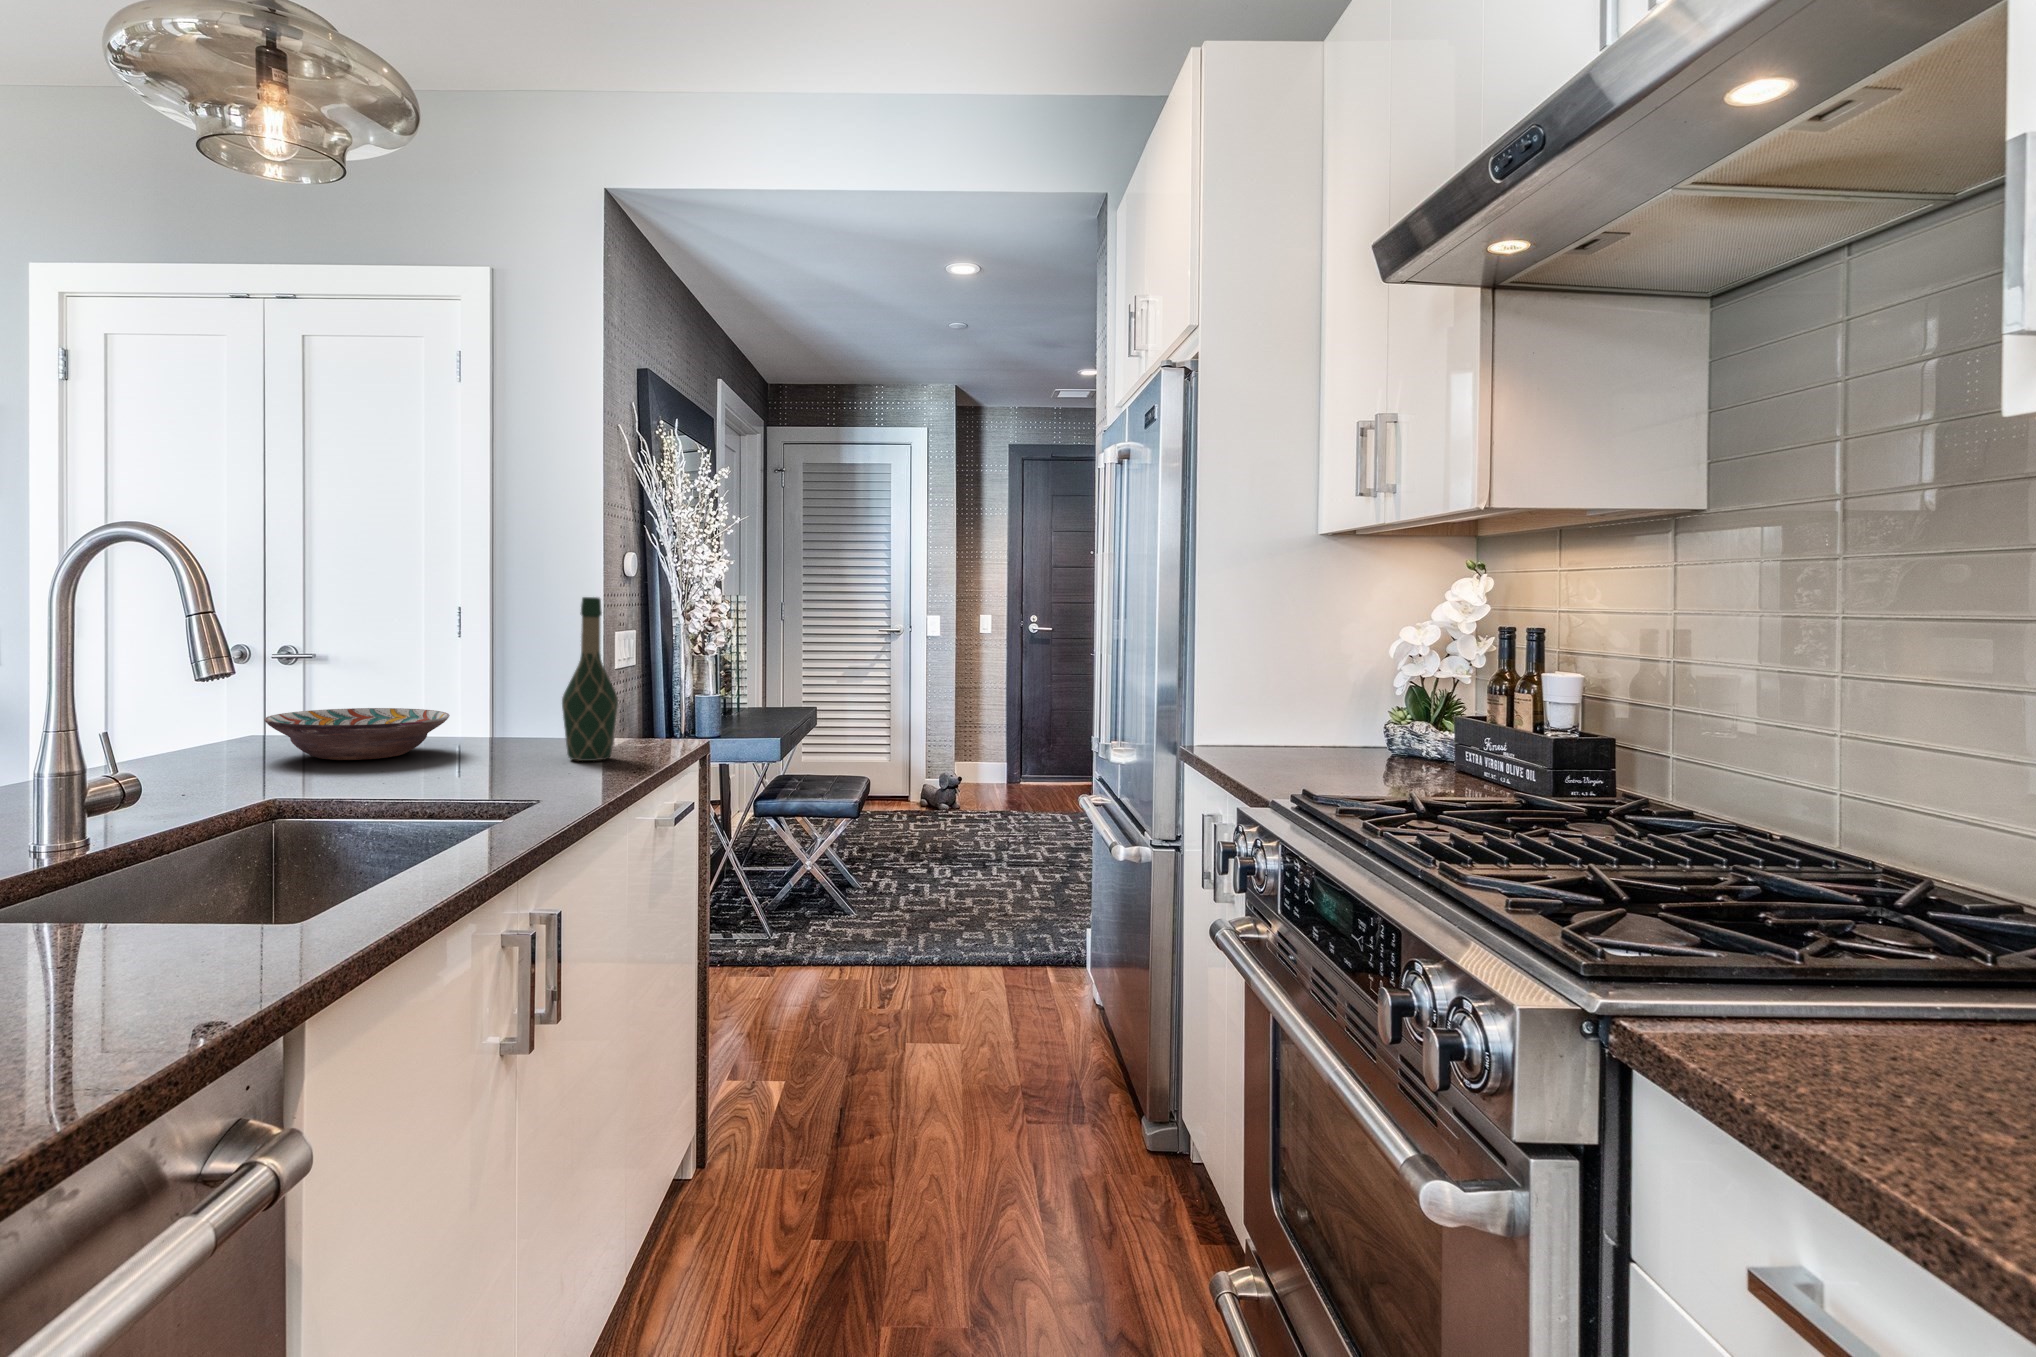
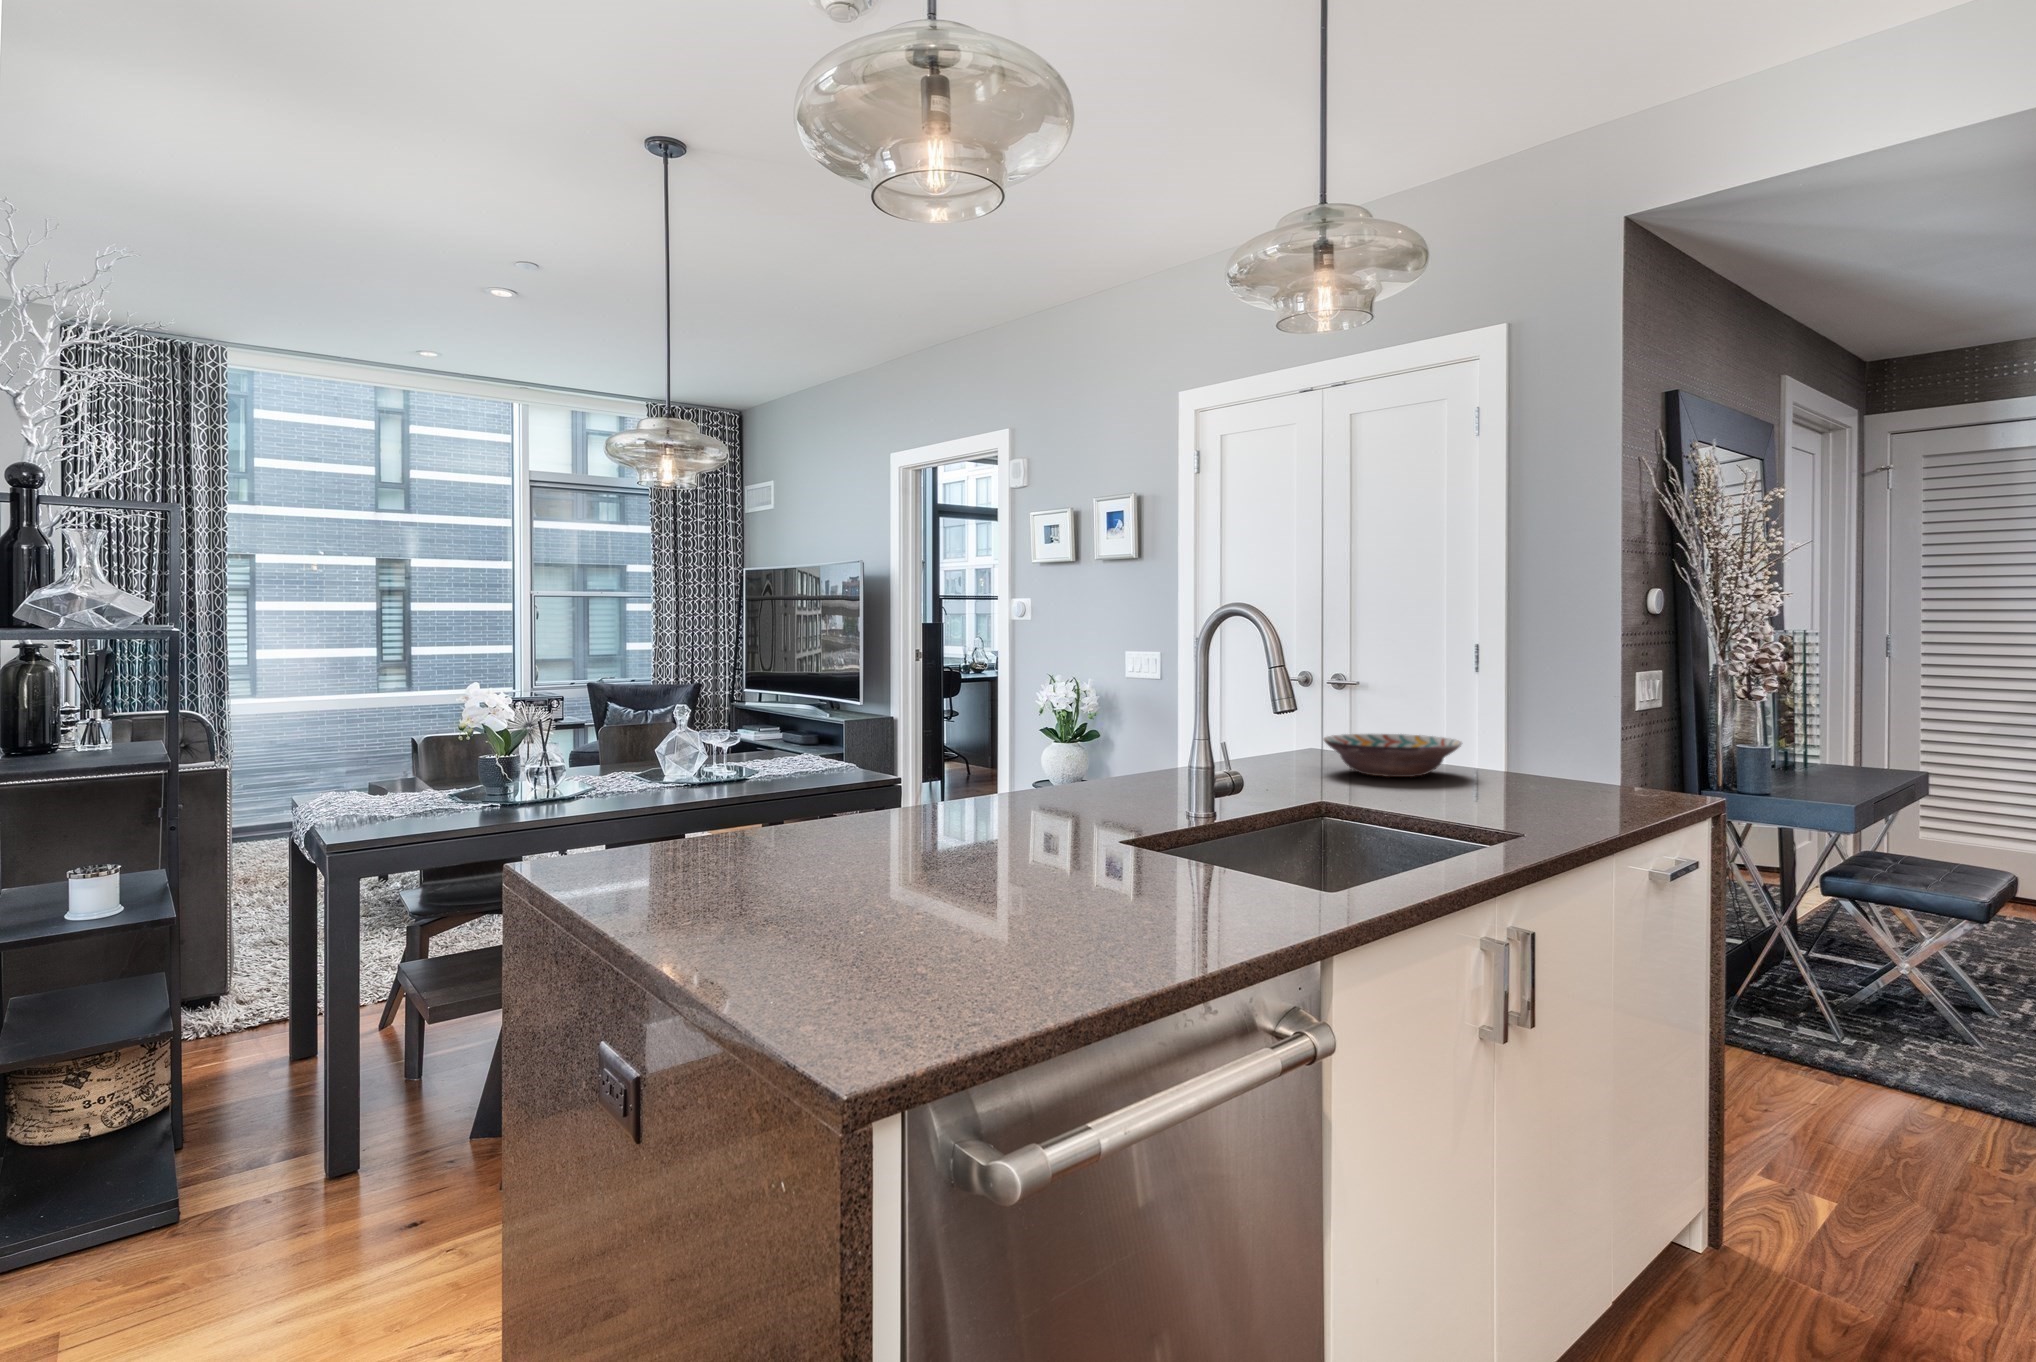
wine bottle: present [562,597,618,761] -> none [1563,632,1622,795]

